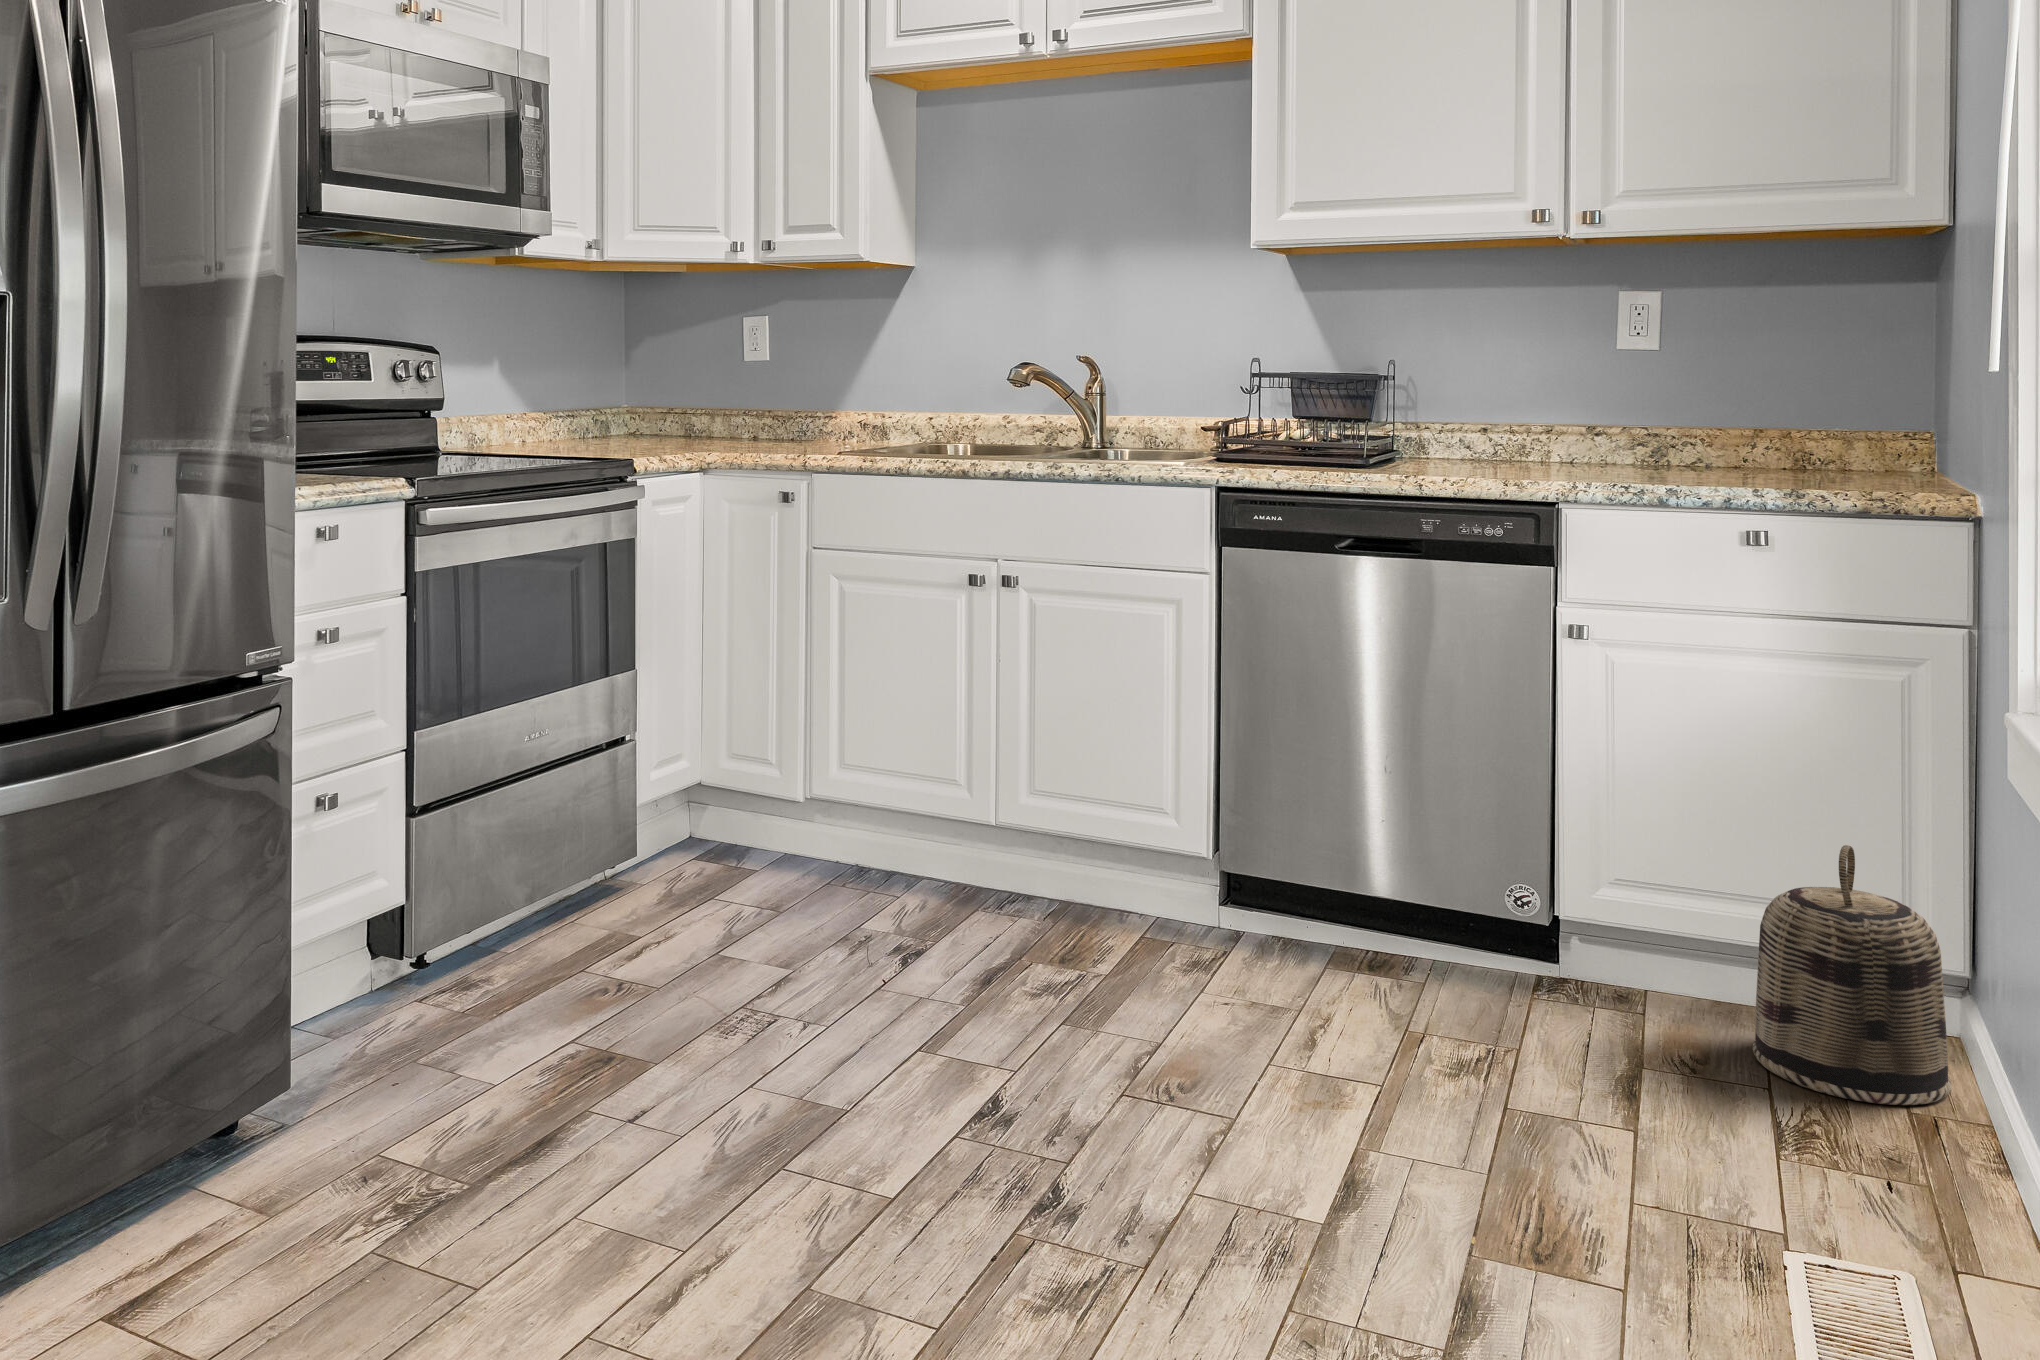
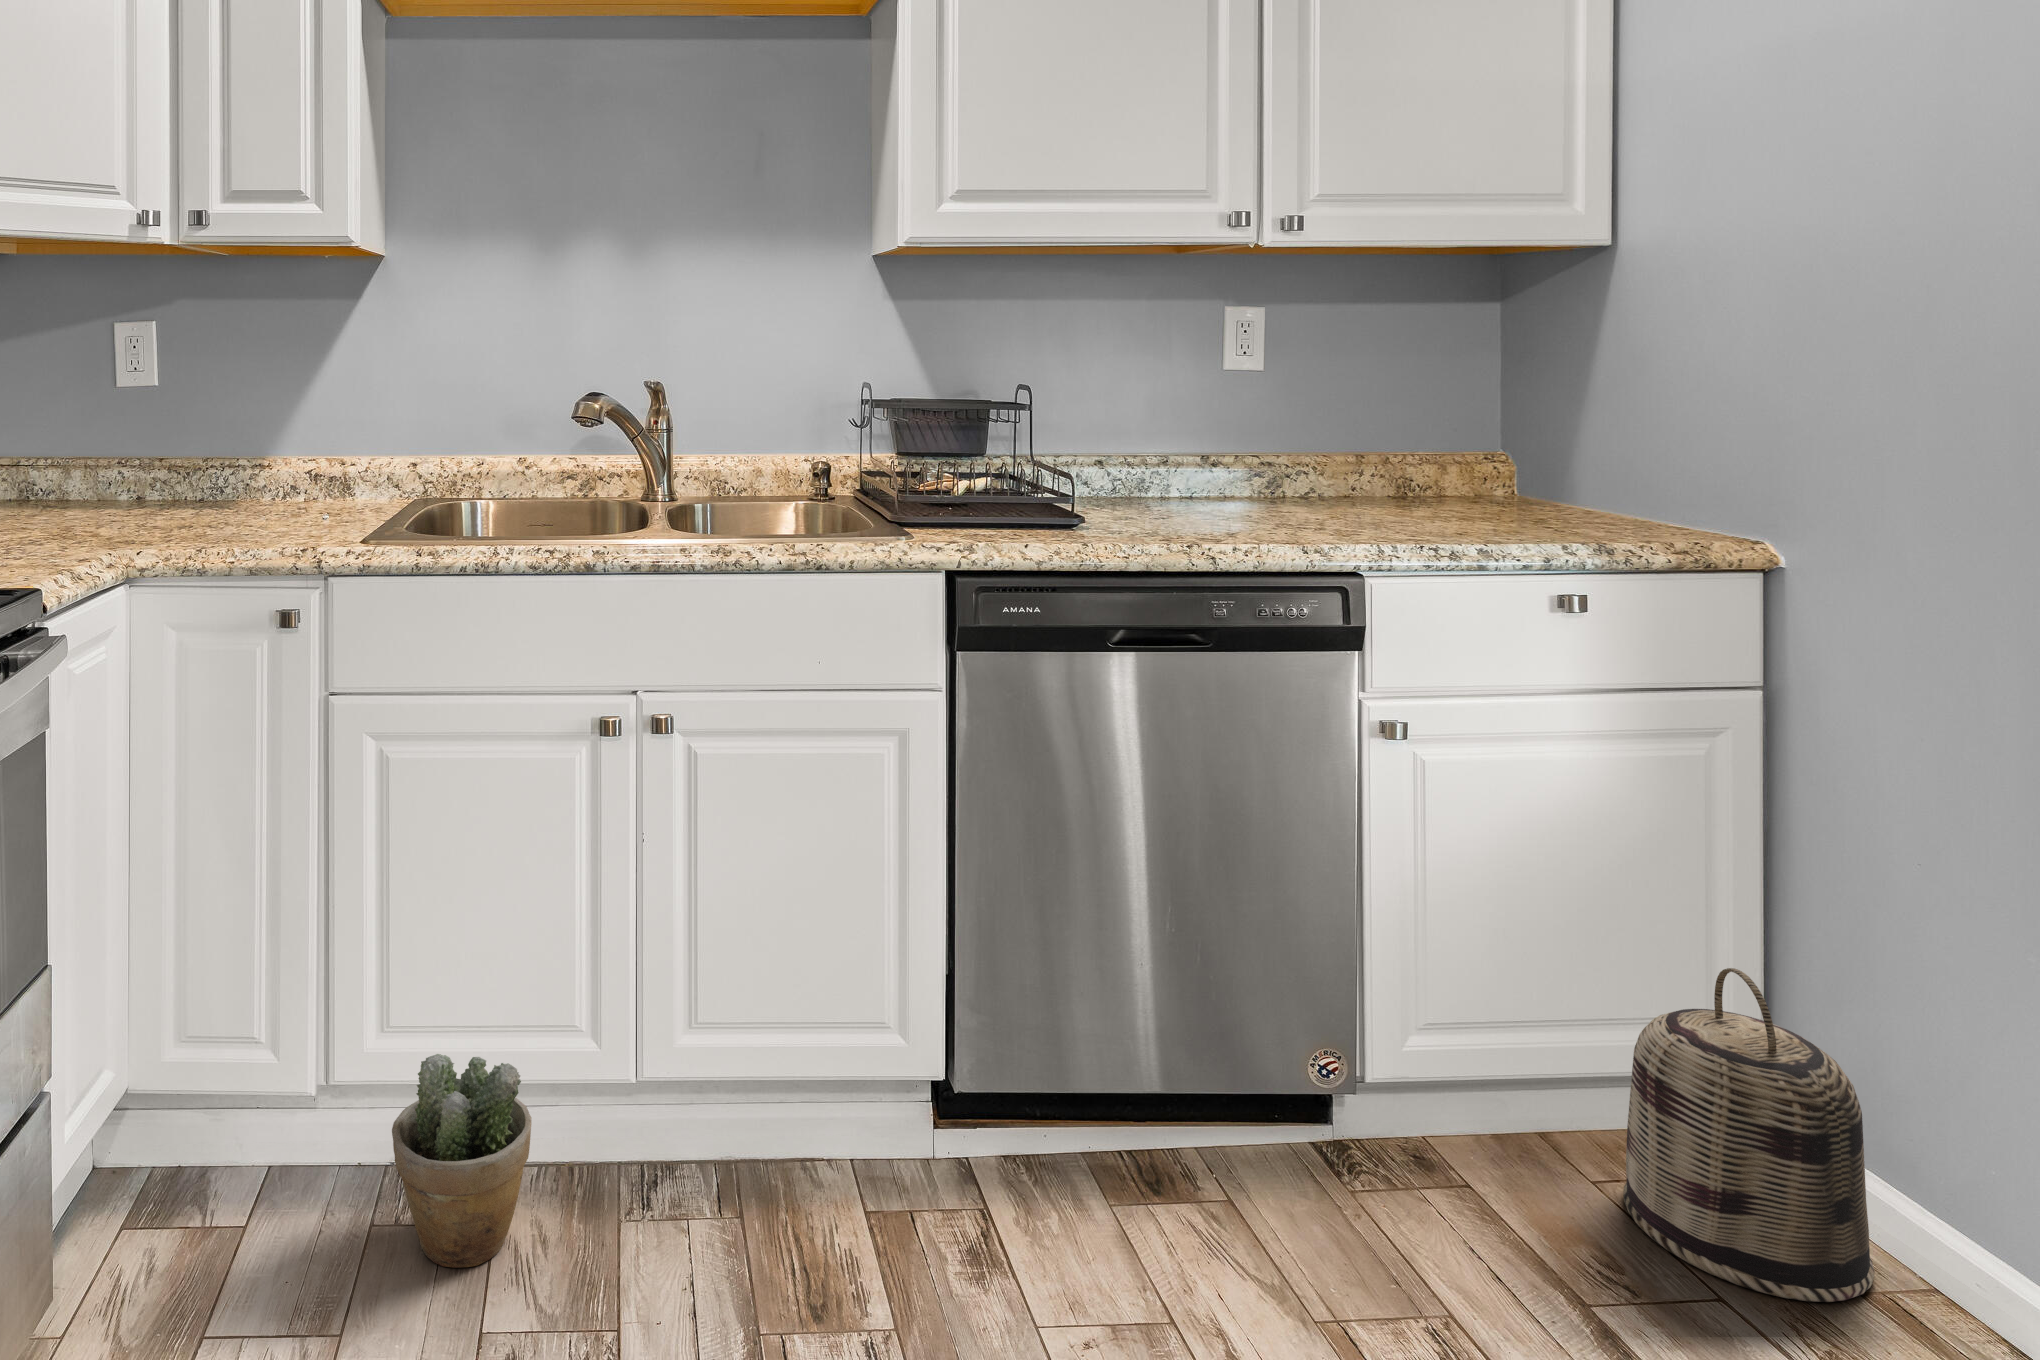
potted plant: none [825,773,913,900] -> present [392,1054,531,1268]

